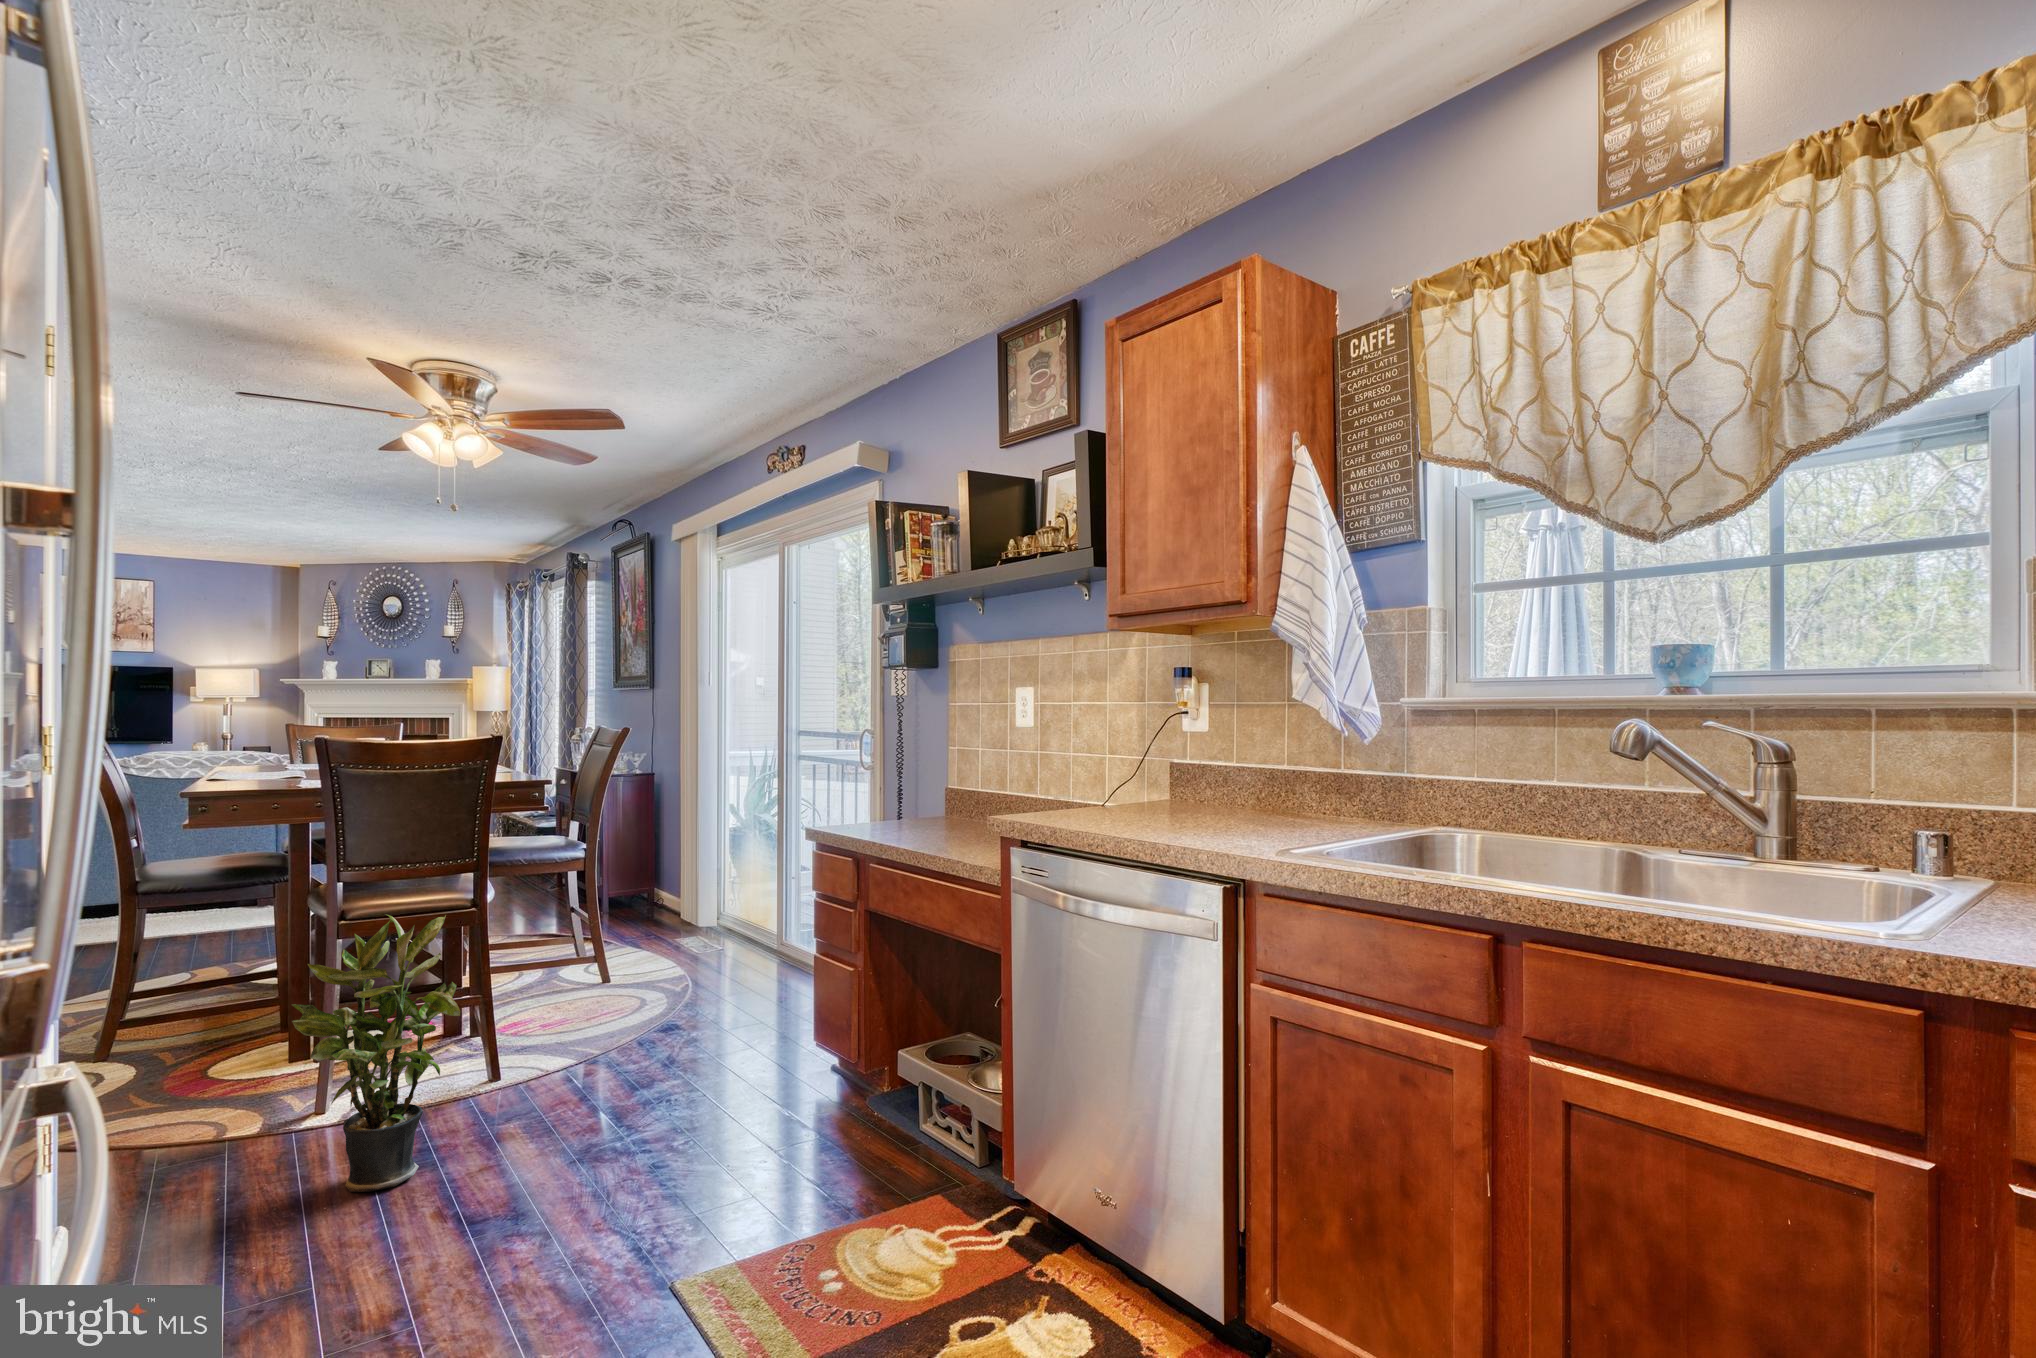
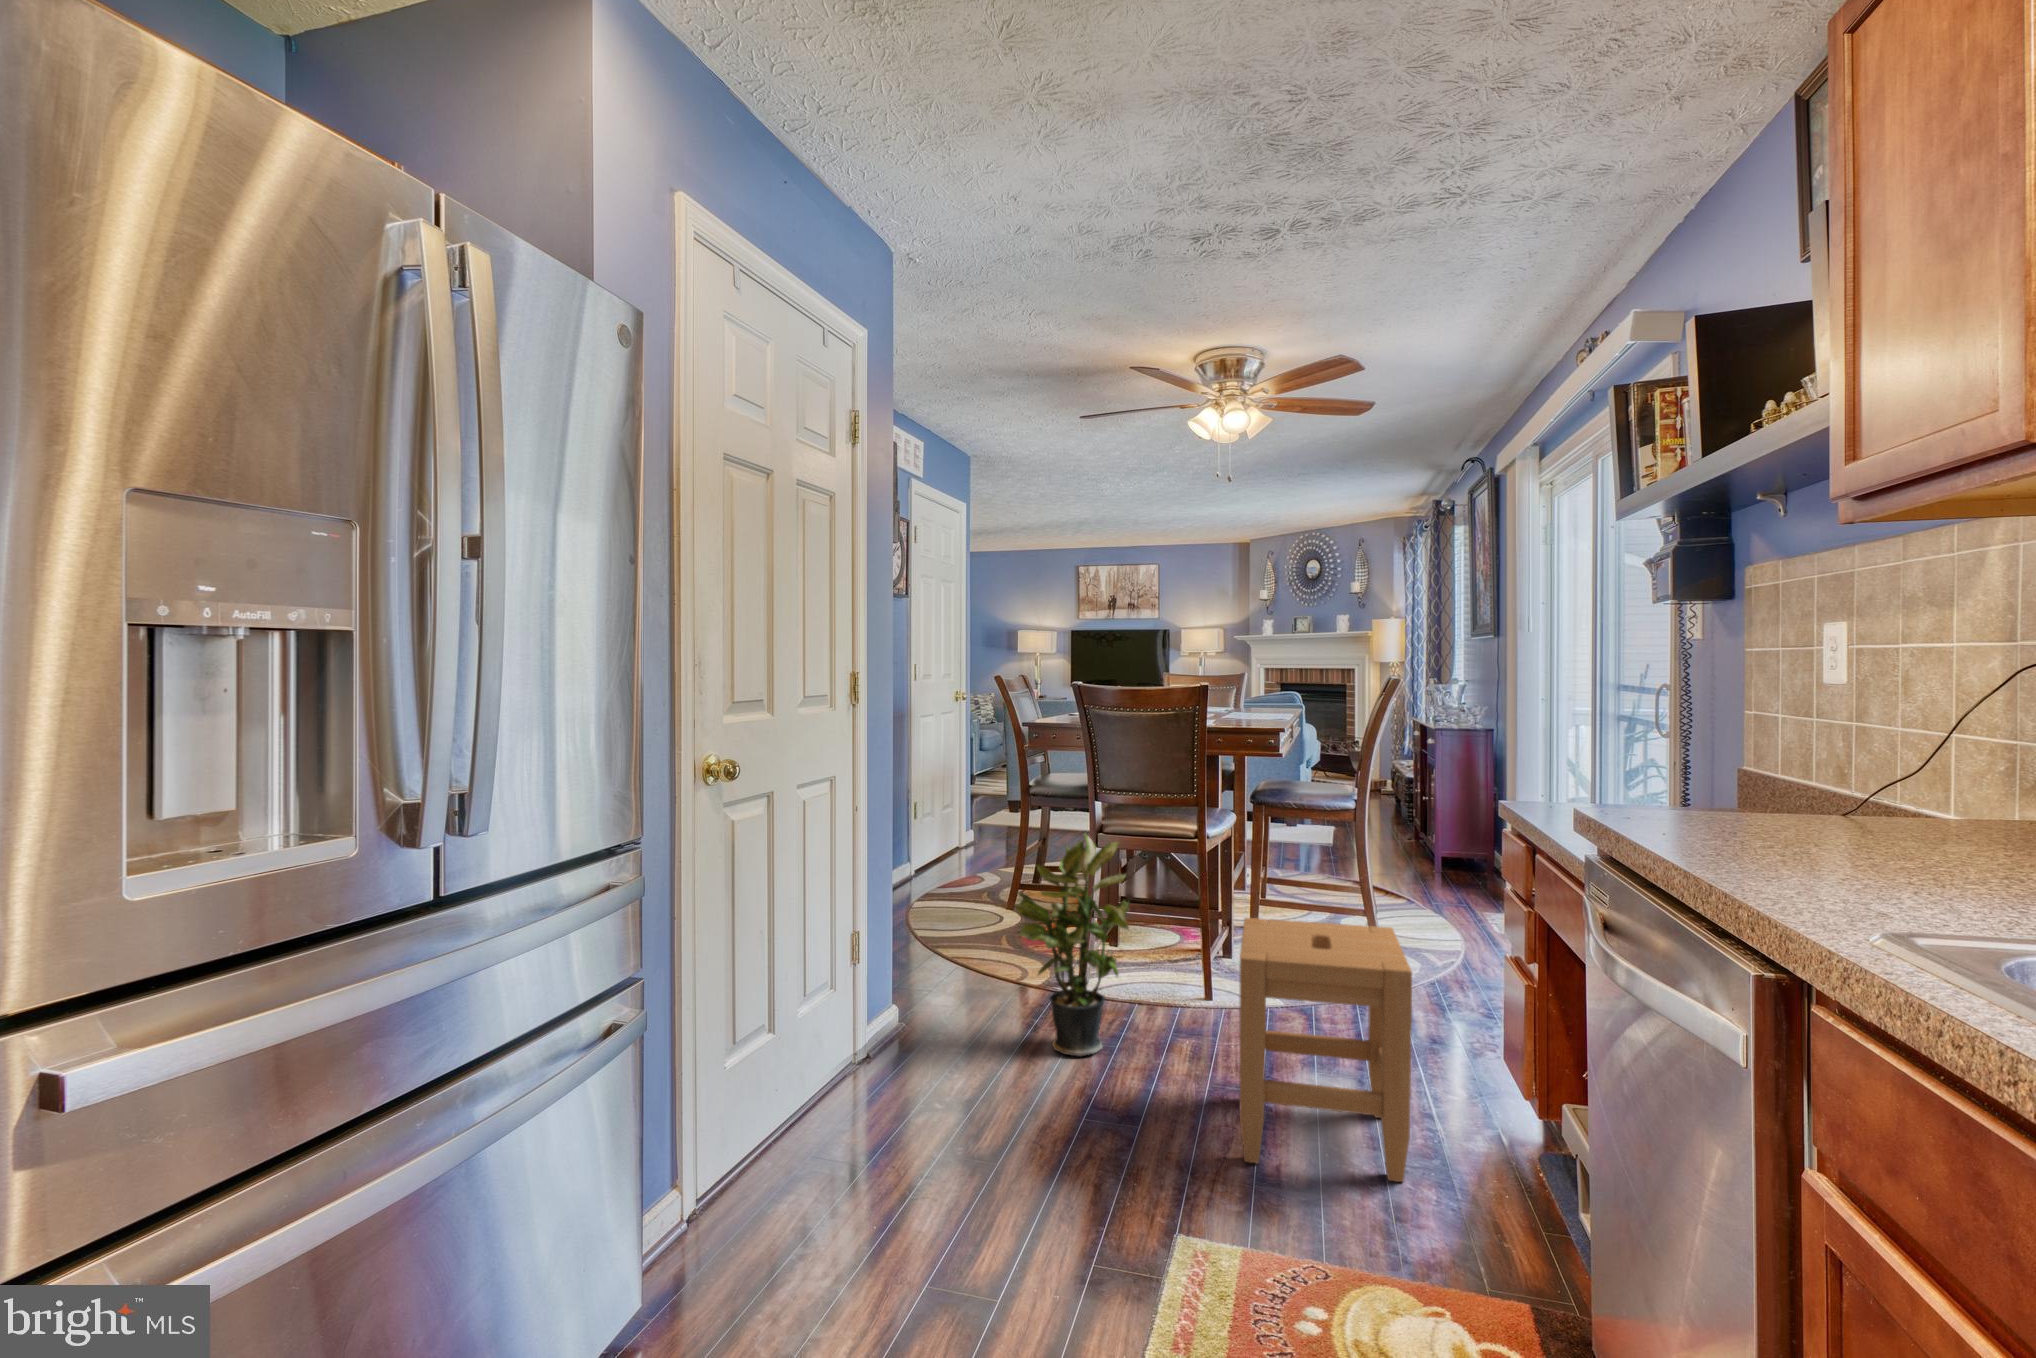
stool: none [617,946,813,1200] -> present [1240,918,1412,1182]

